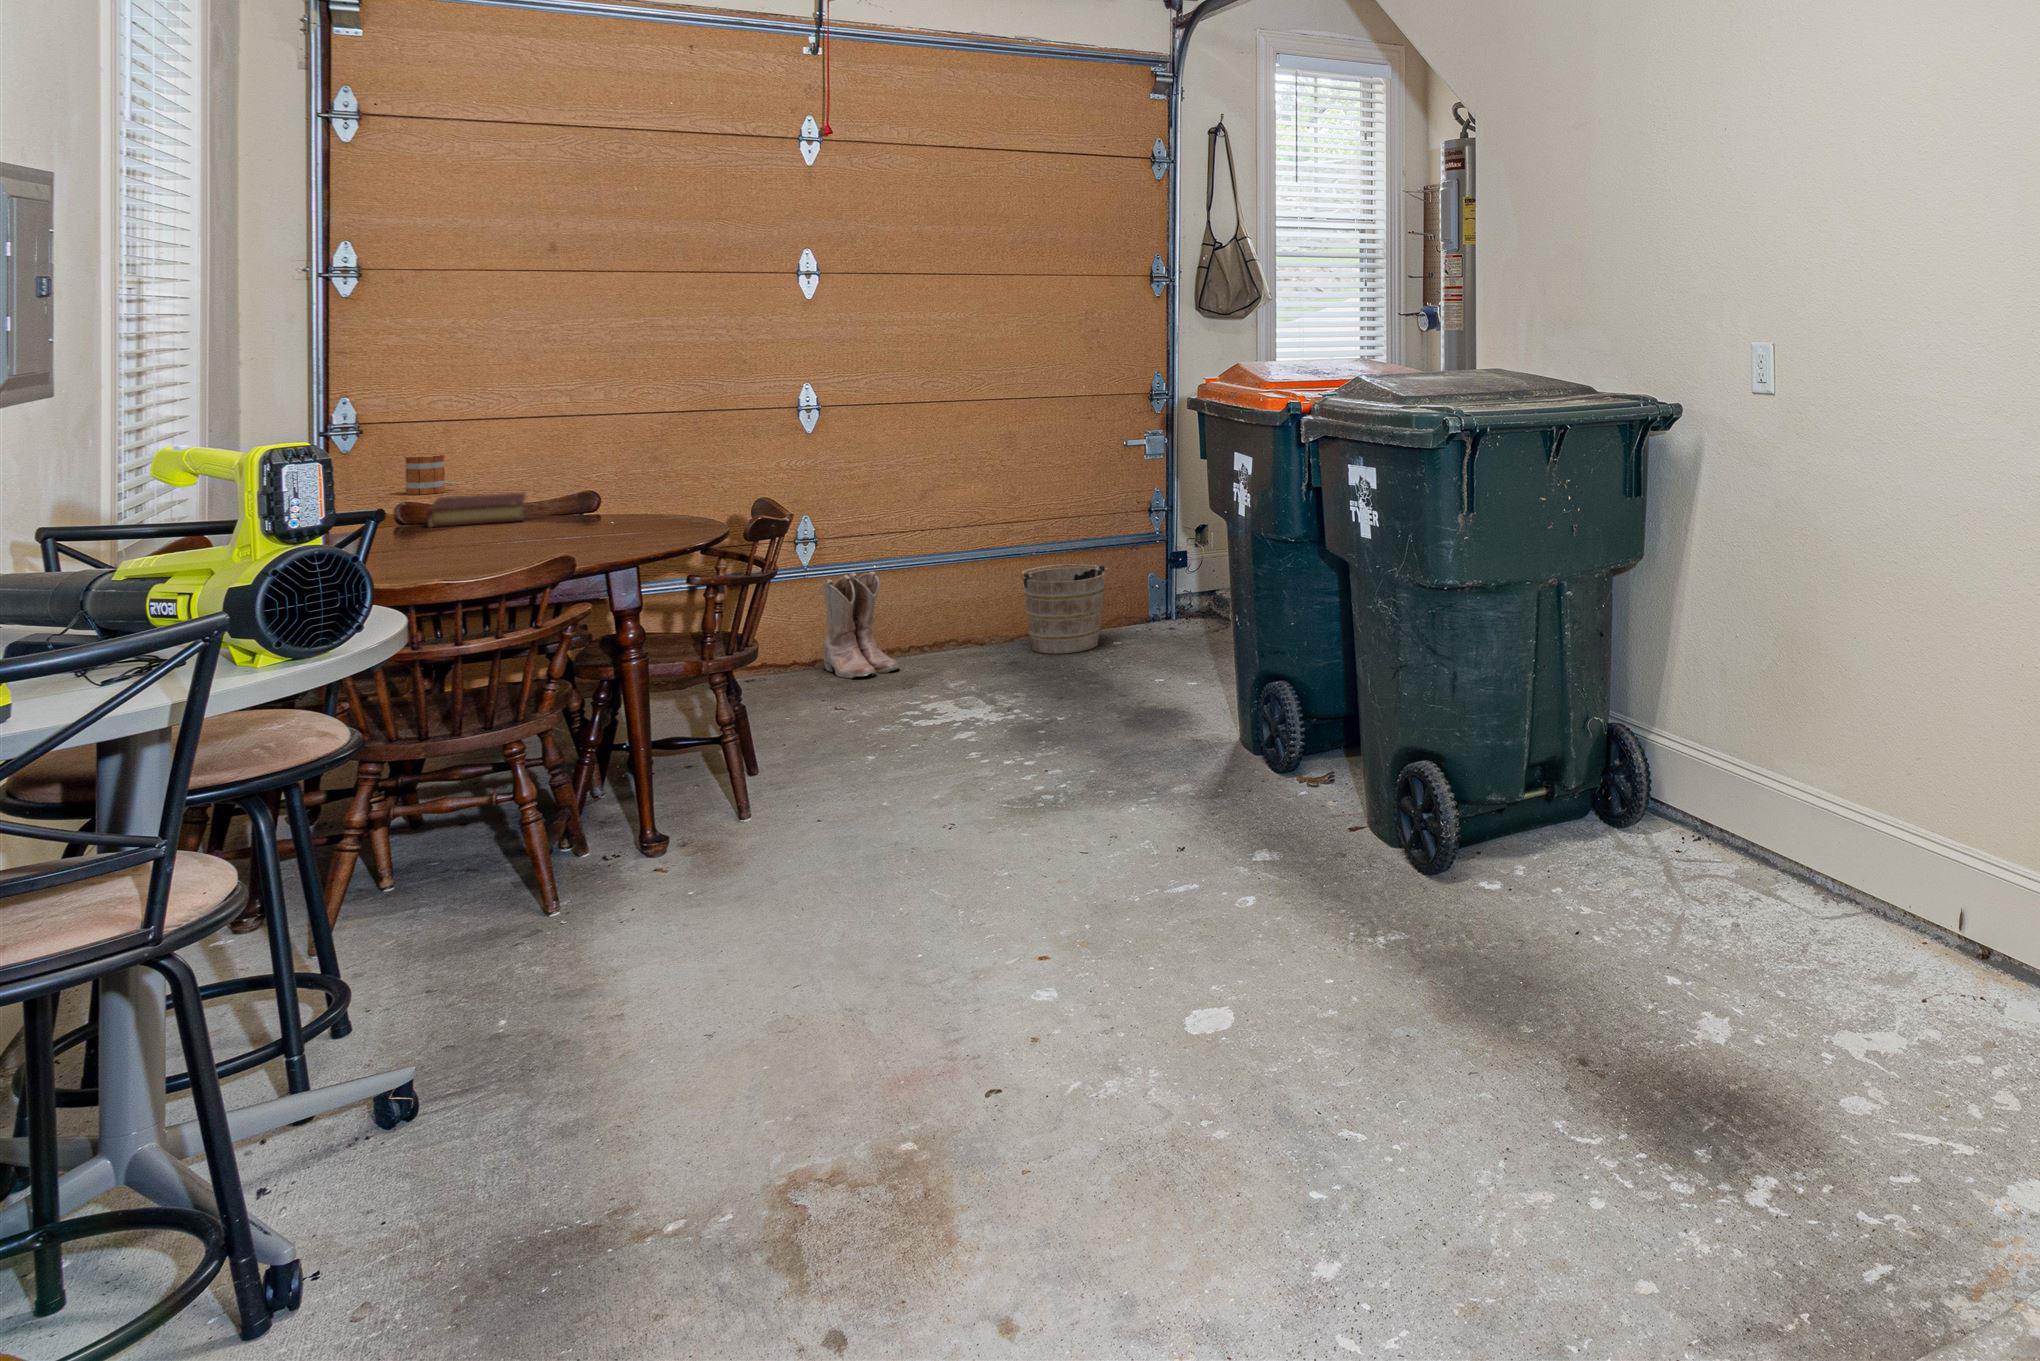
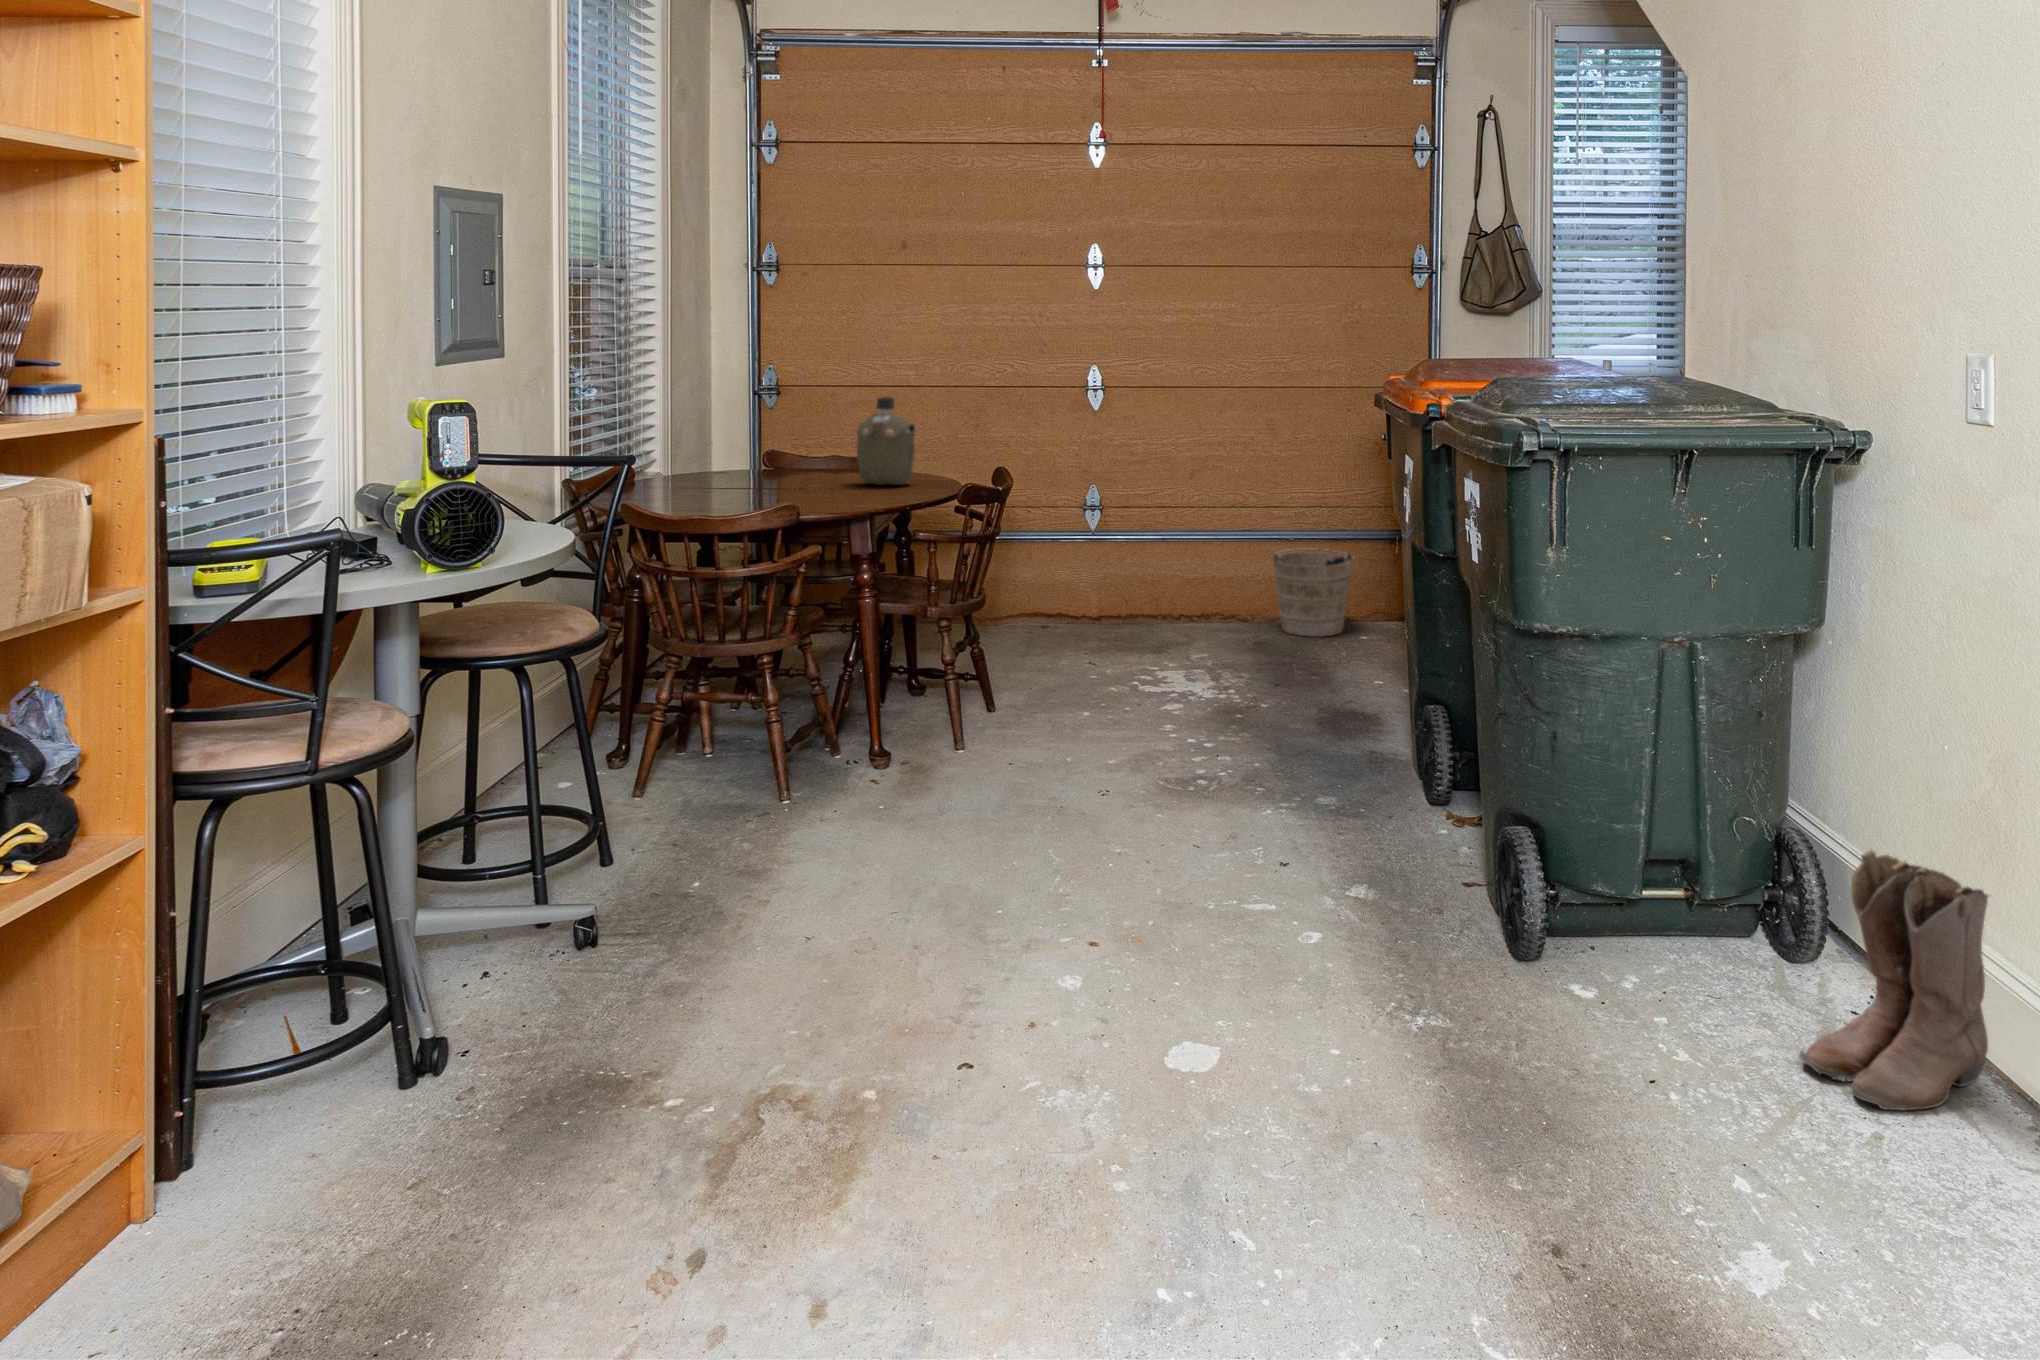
water bottle: none [578,426,660,532] -> present [857,396,915,485]
mug: present [405,455,458,495] -> none [809,411,845,442]
book: present [426,493,526,527] -> none [776,446,857,470]
boots: present [823,572,900,678] -> present [1799,850,1989,1110]

